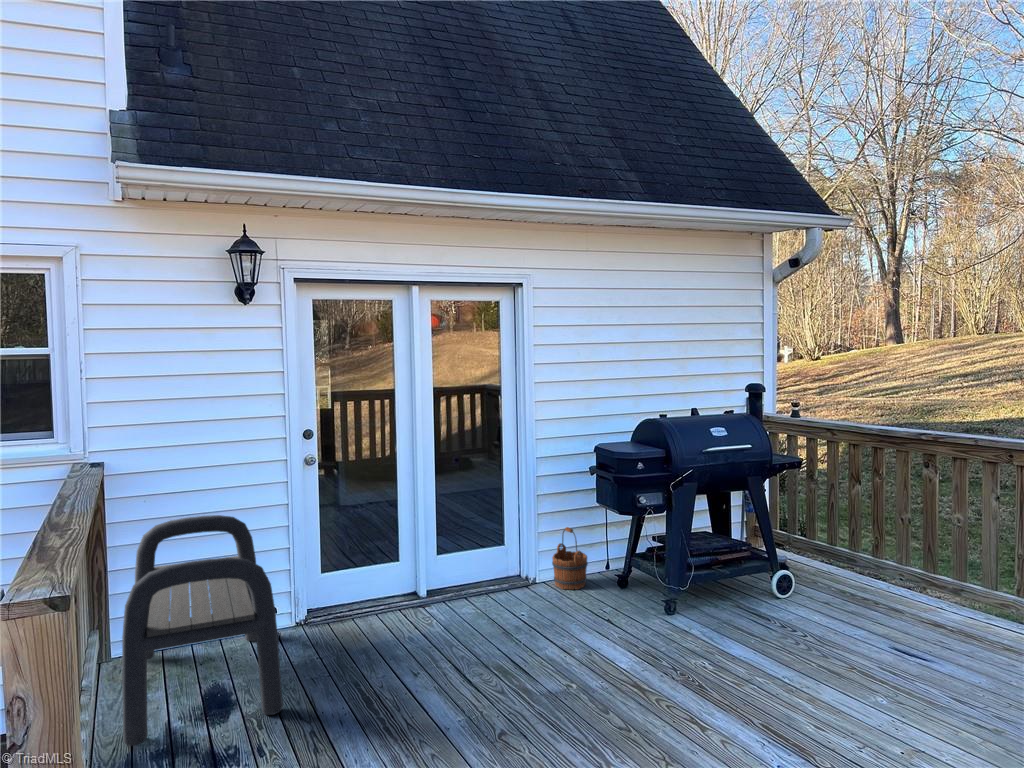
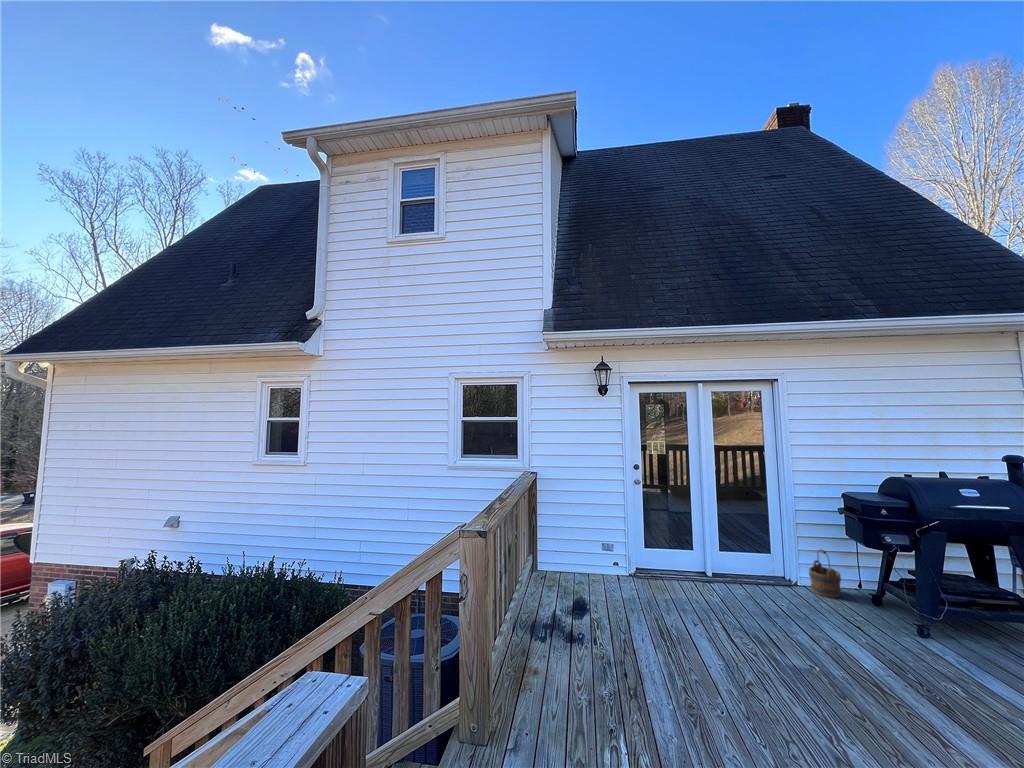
bench: present [122,515,283,746] -> none [536,505,613,623]

